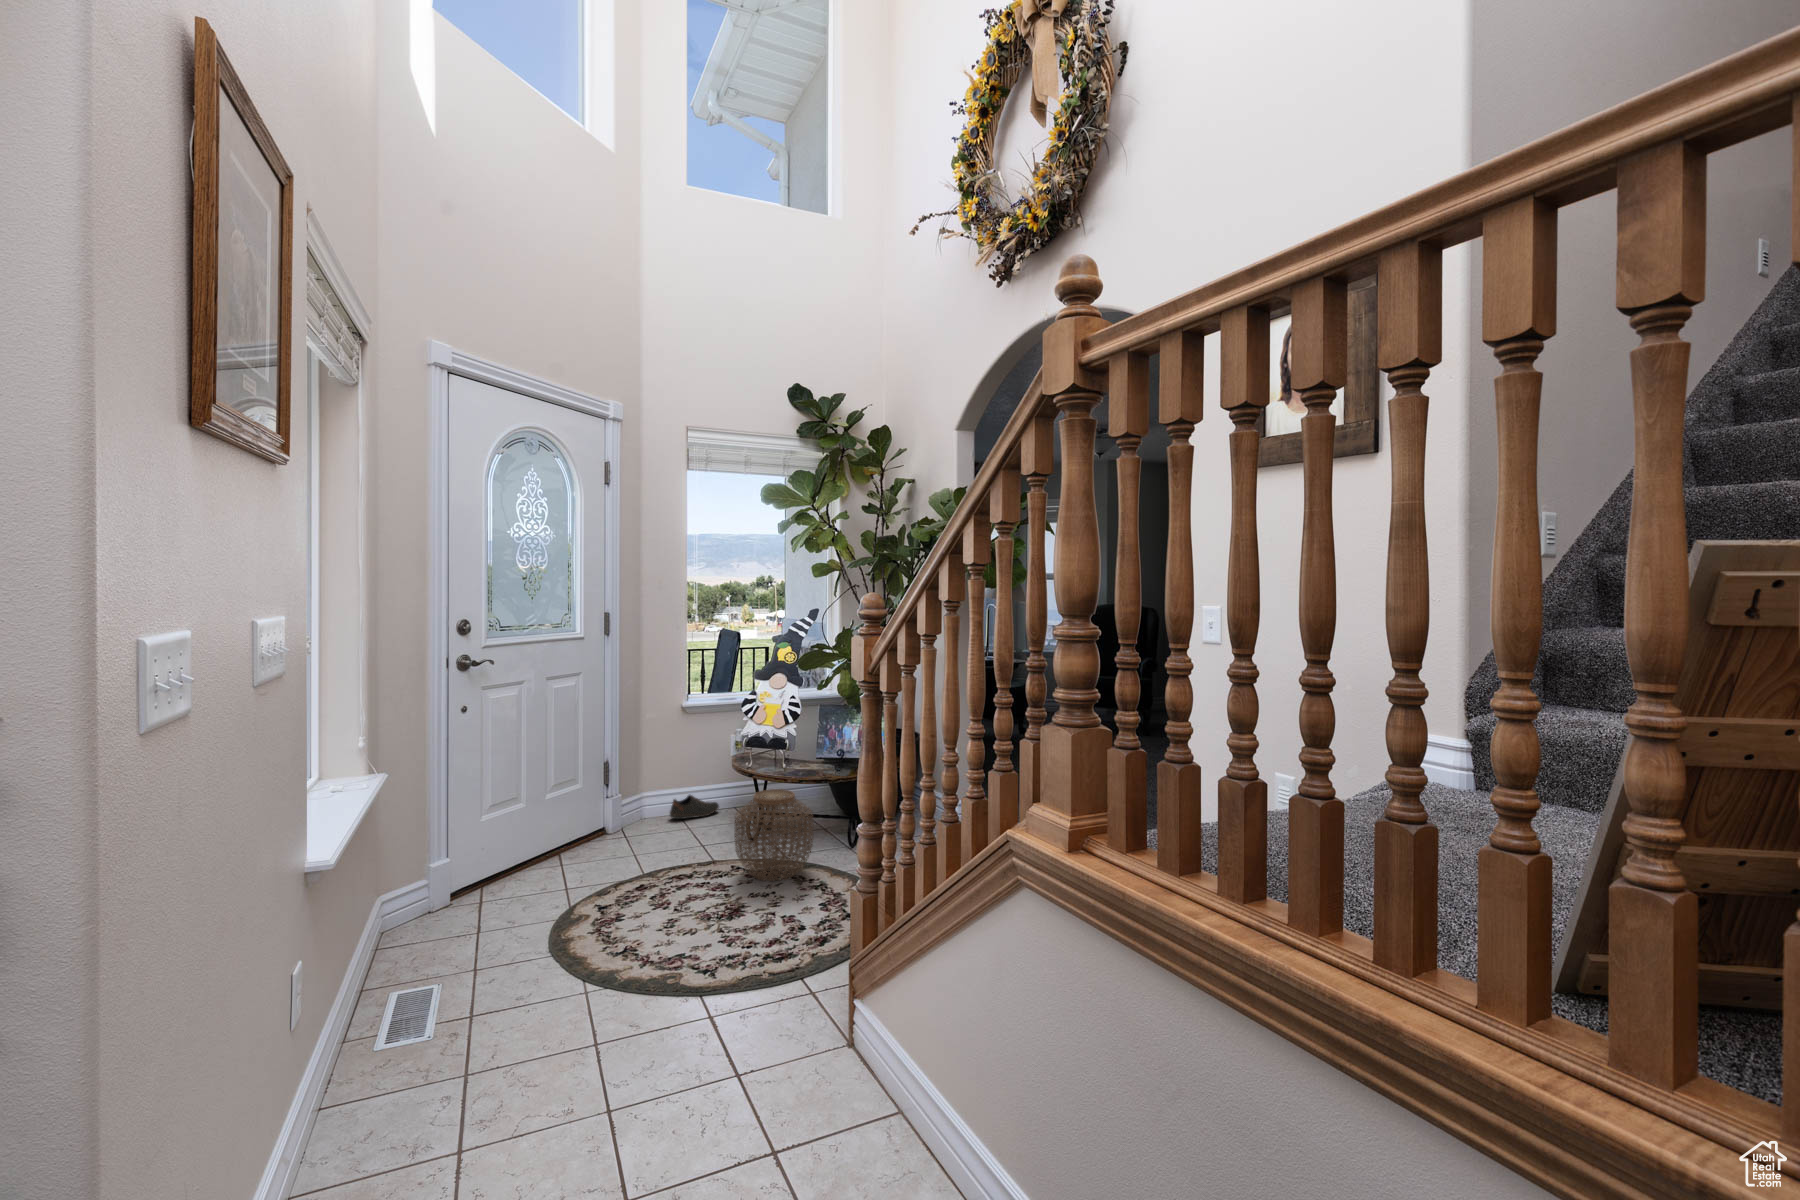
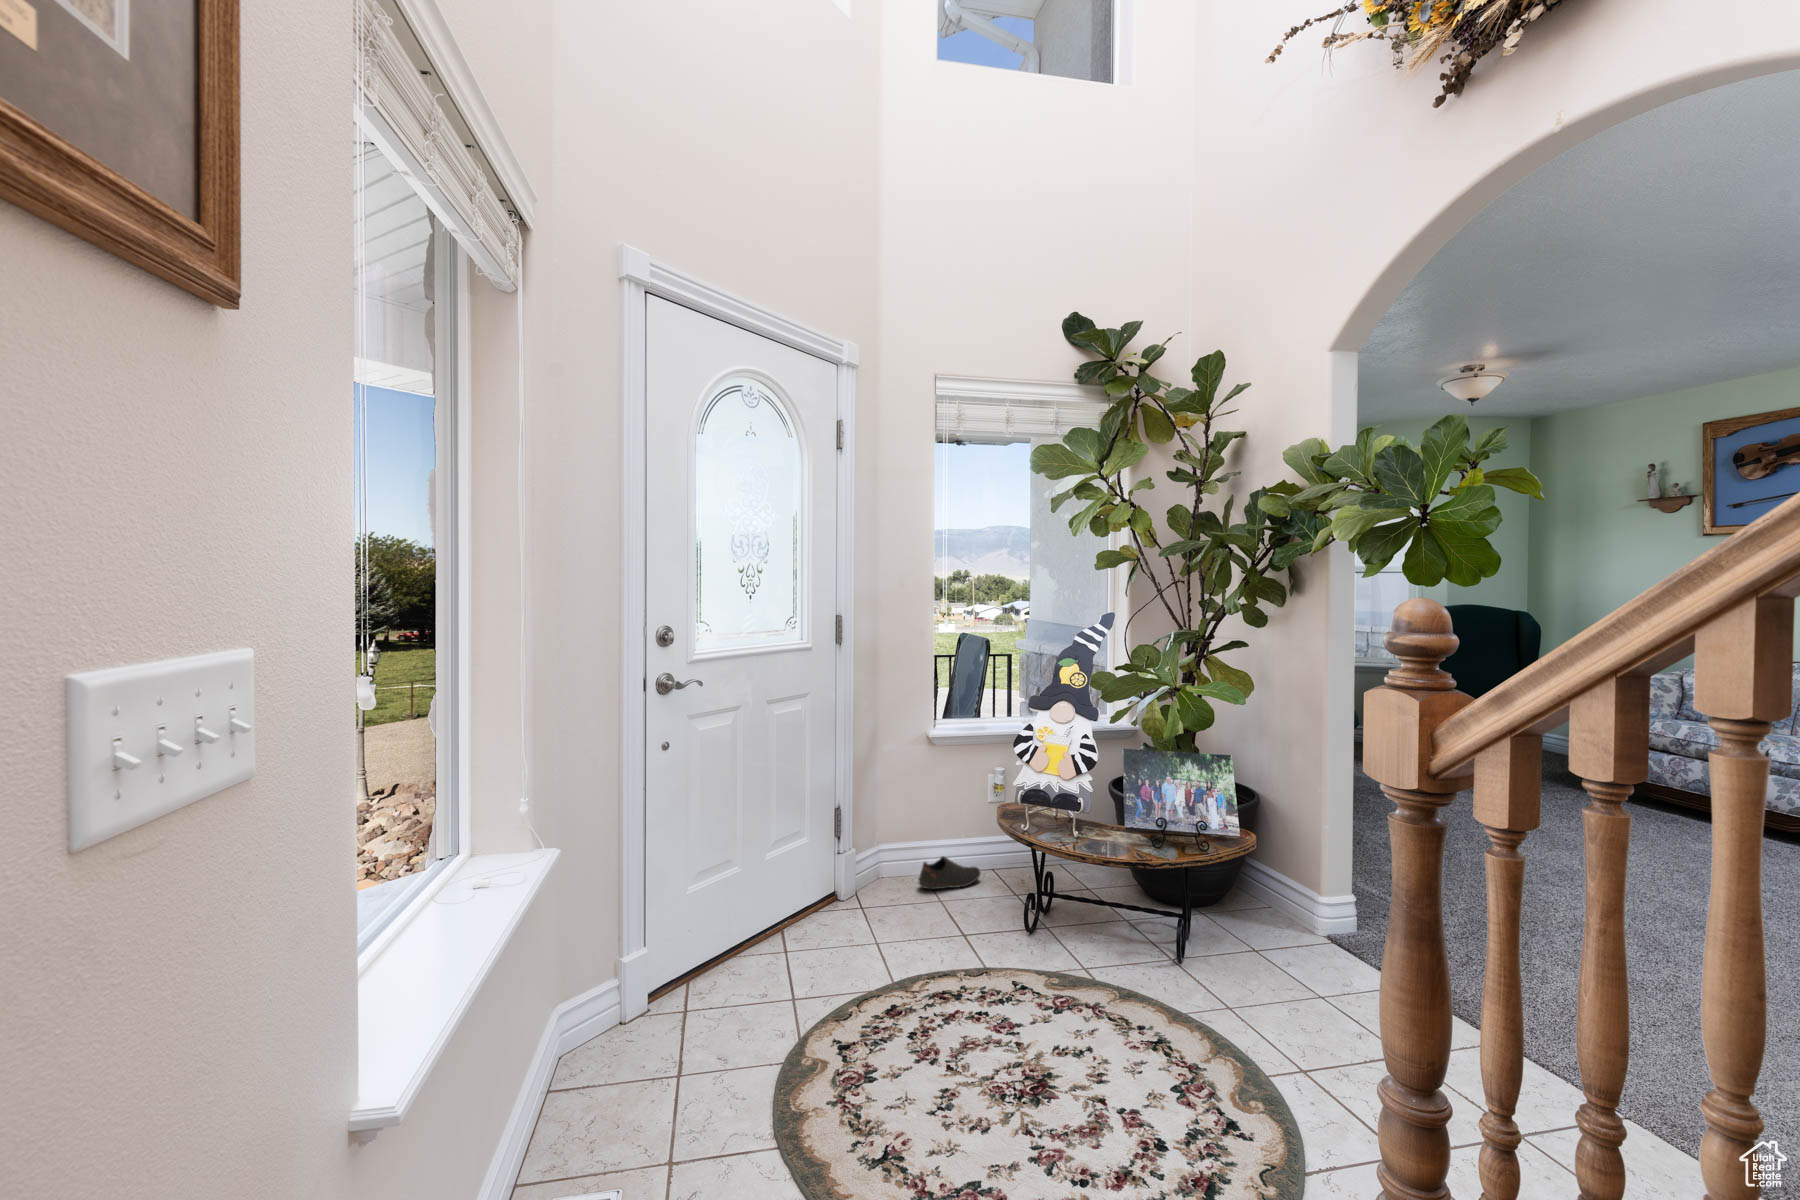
woven basket: present [735,789,813,881] -> none [1021,876,1139,1018]

